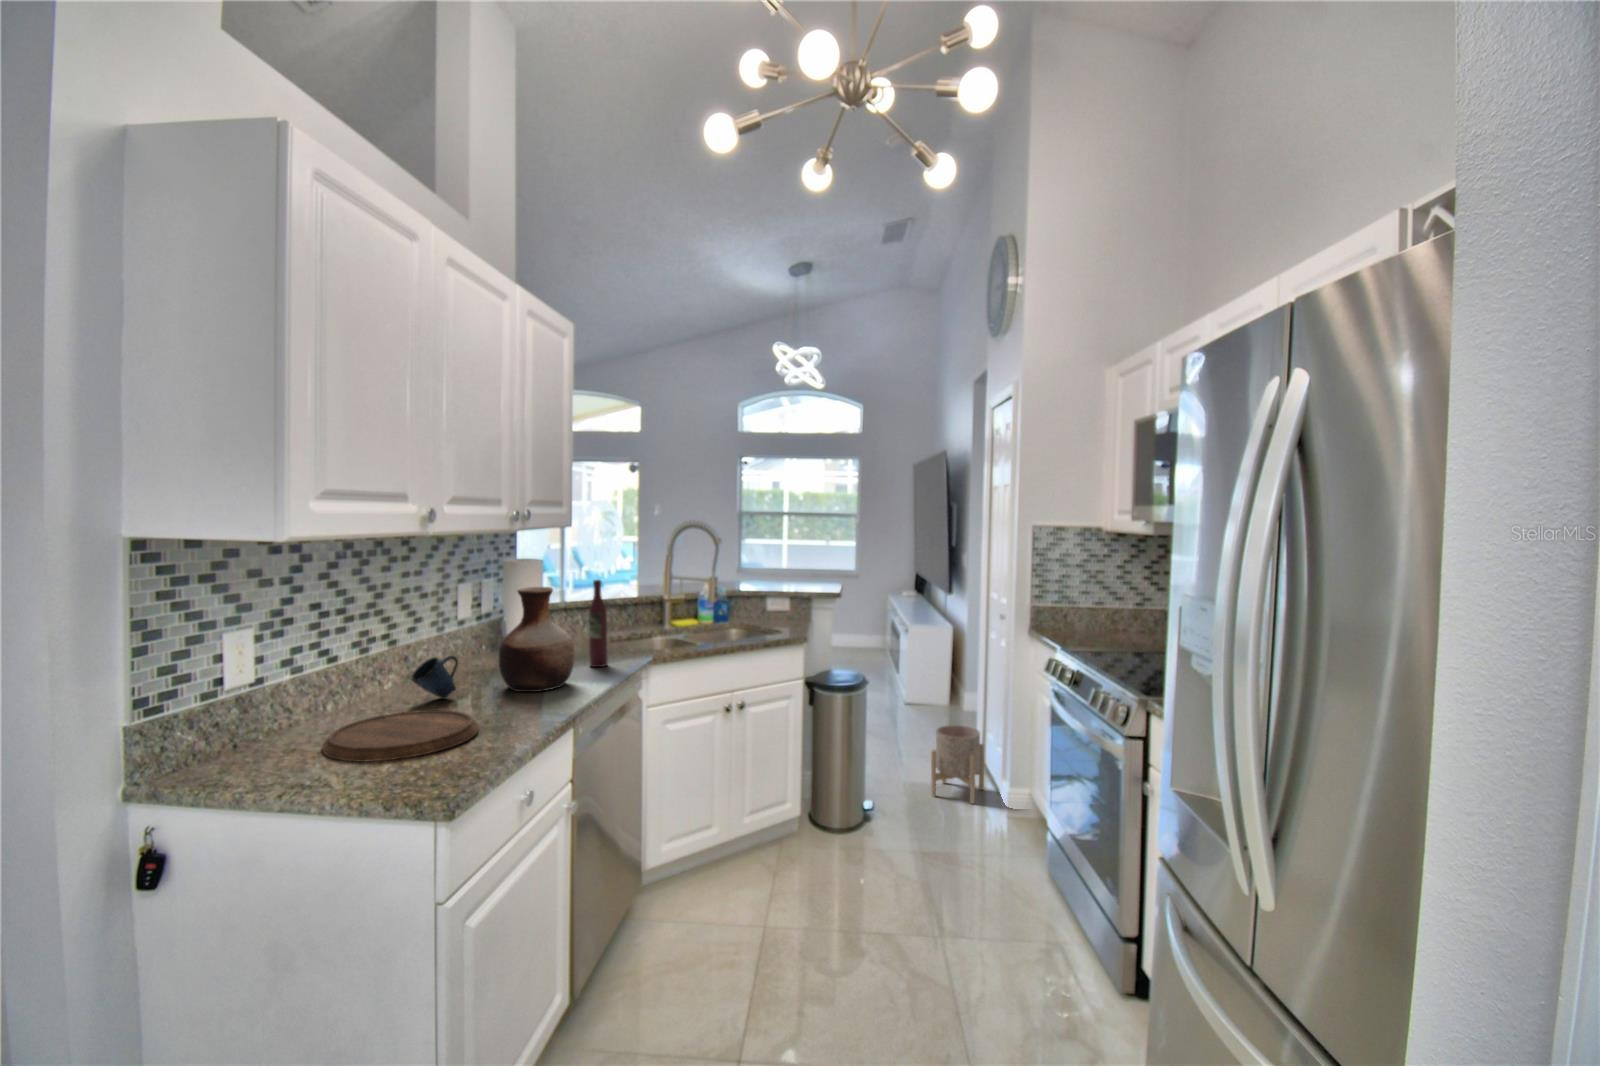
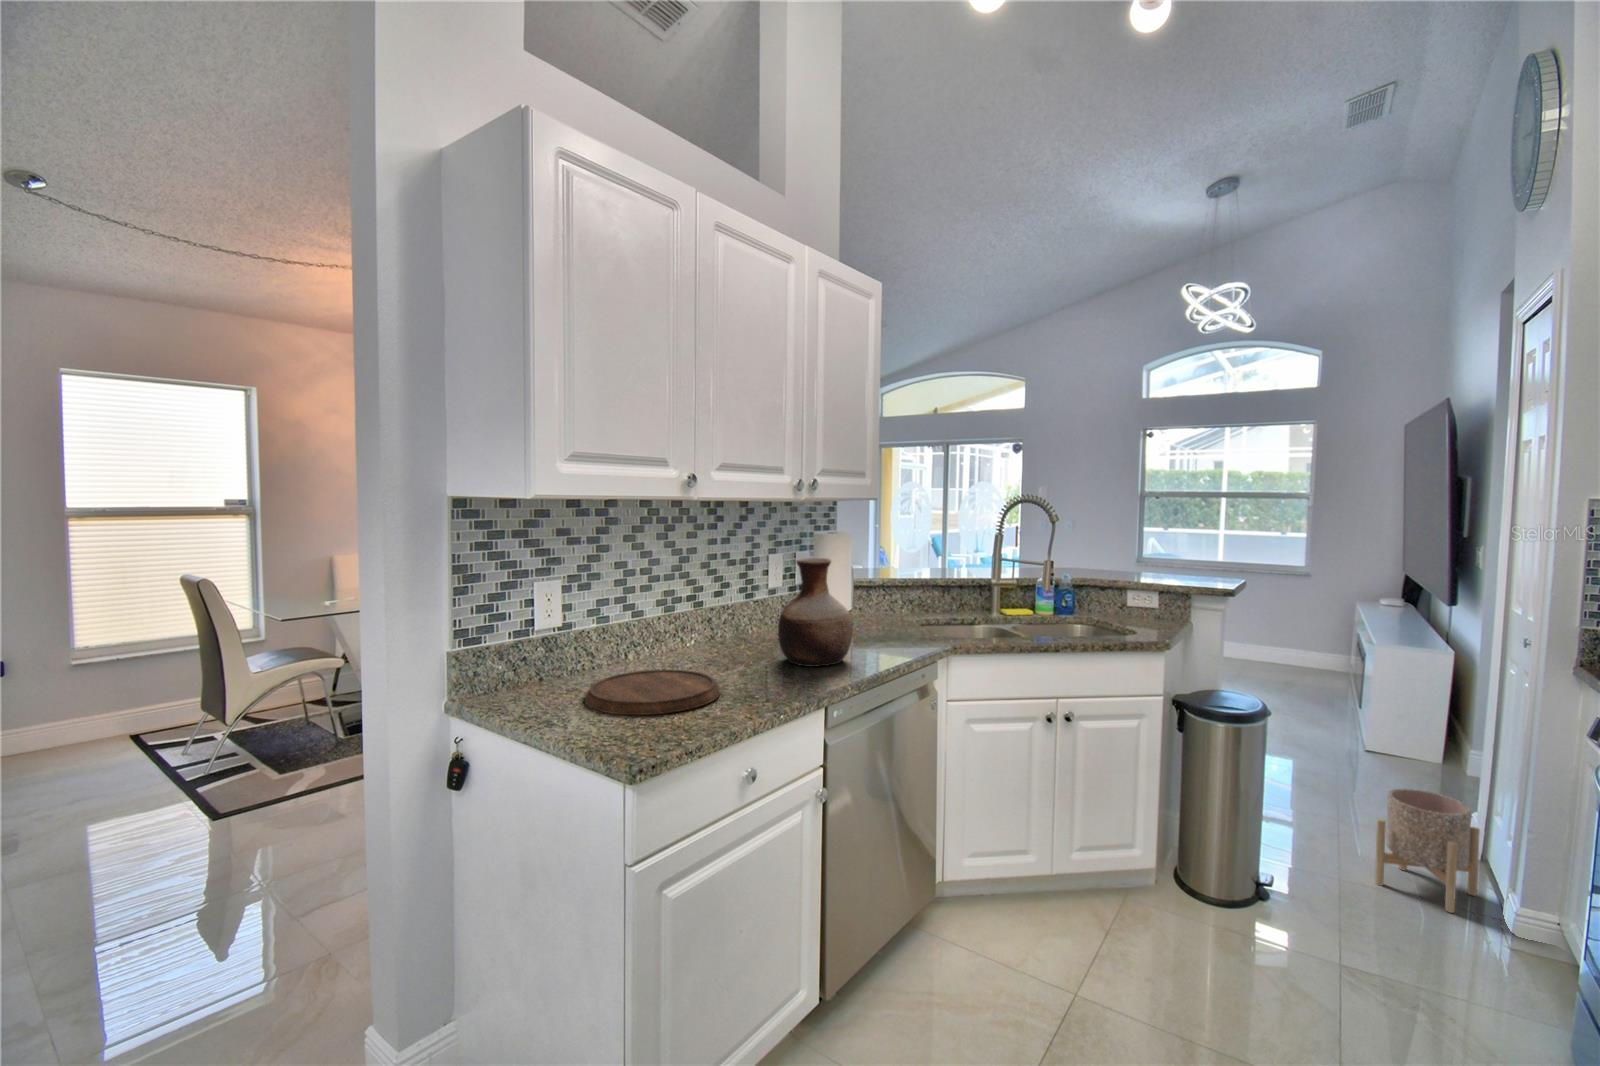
wine bottle: present [589,580,608,667] -> none [884,554,902,649]
mug: present [411,656,458,699] -> none [696,620,739,662]

